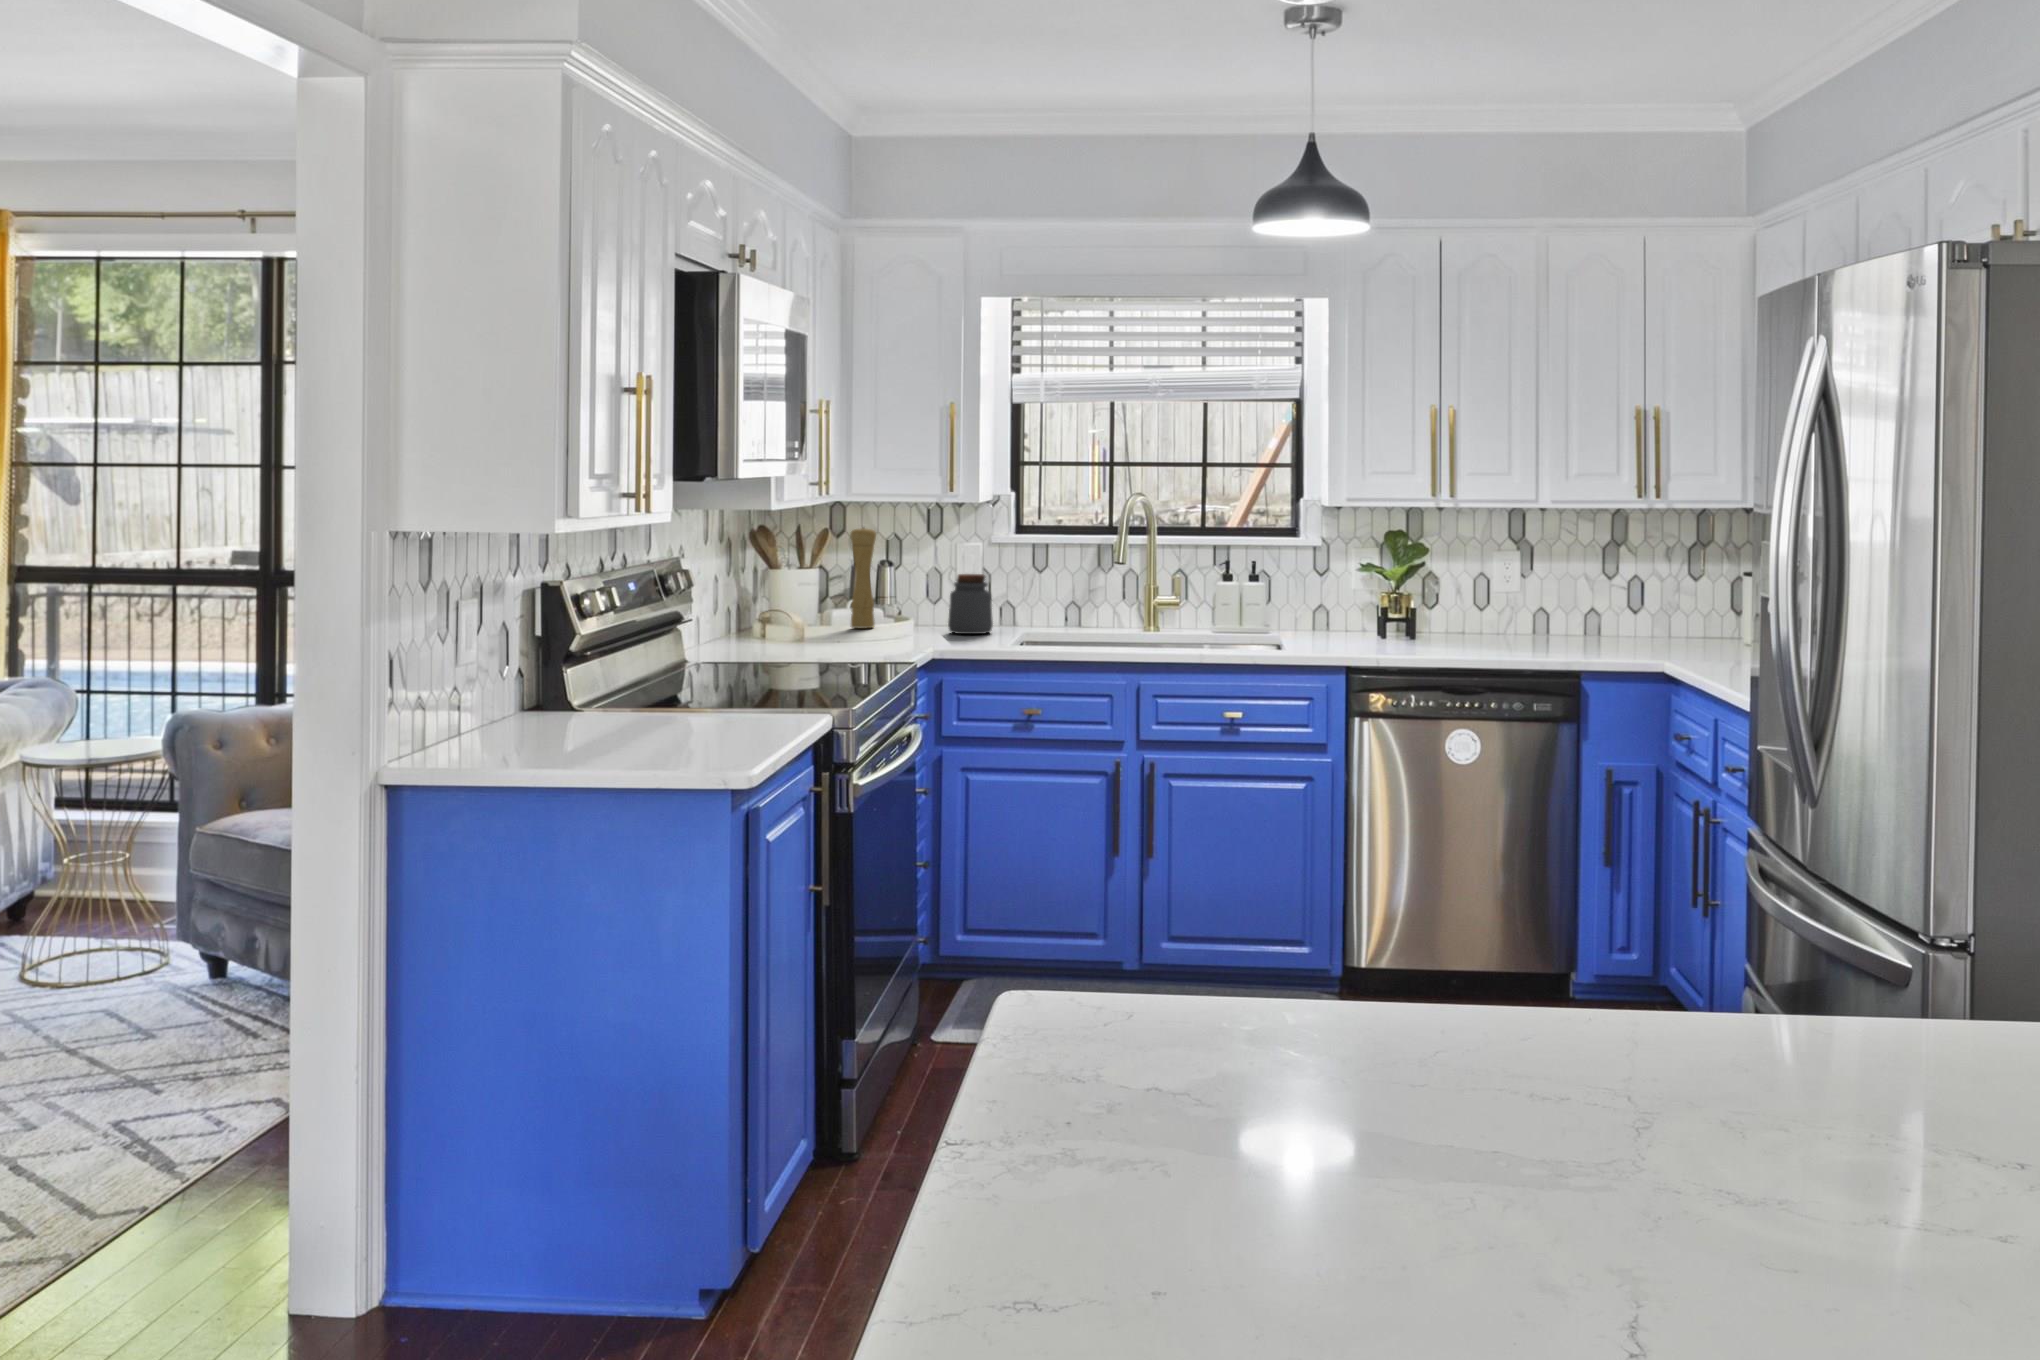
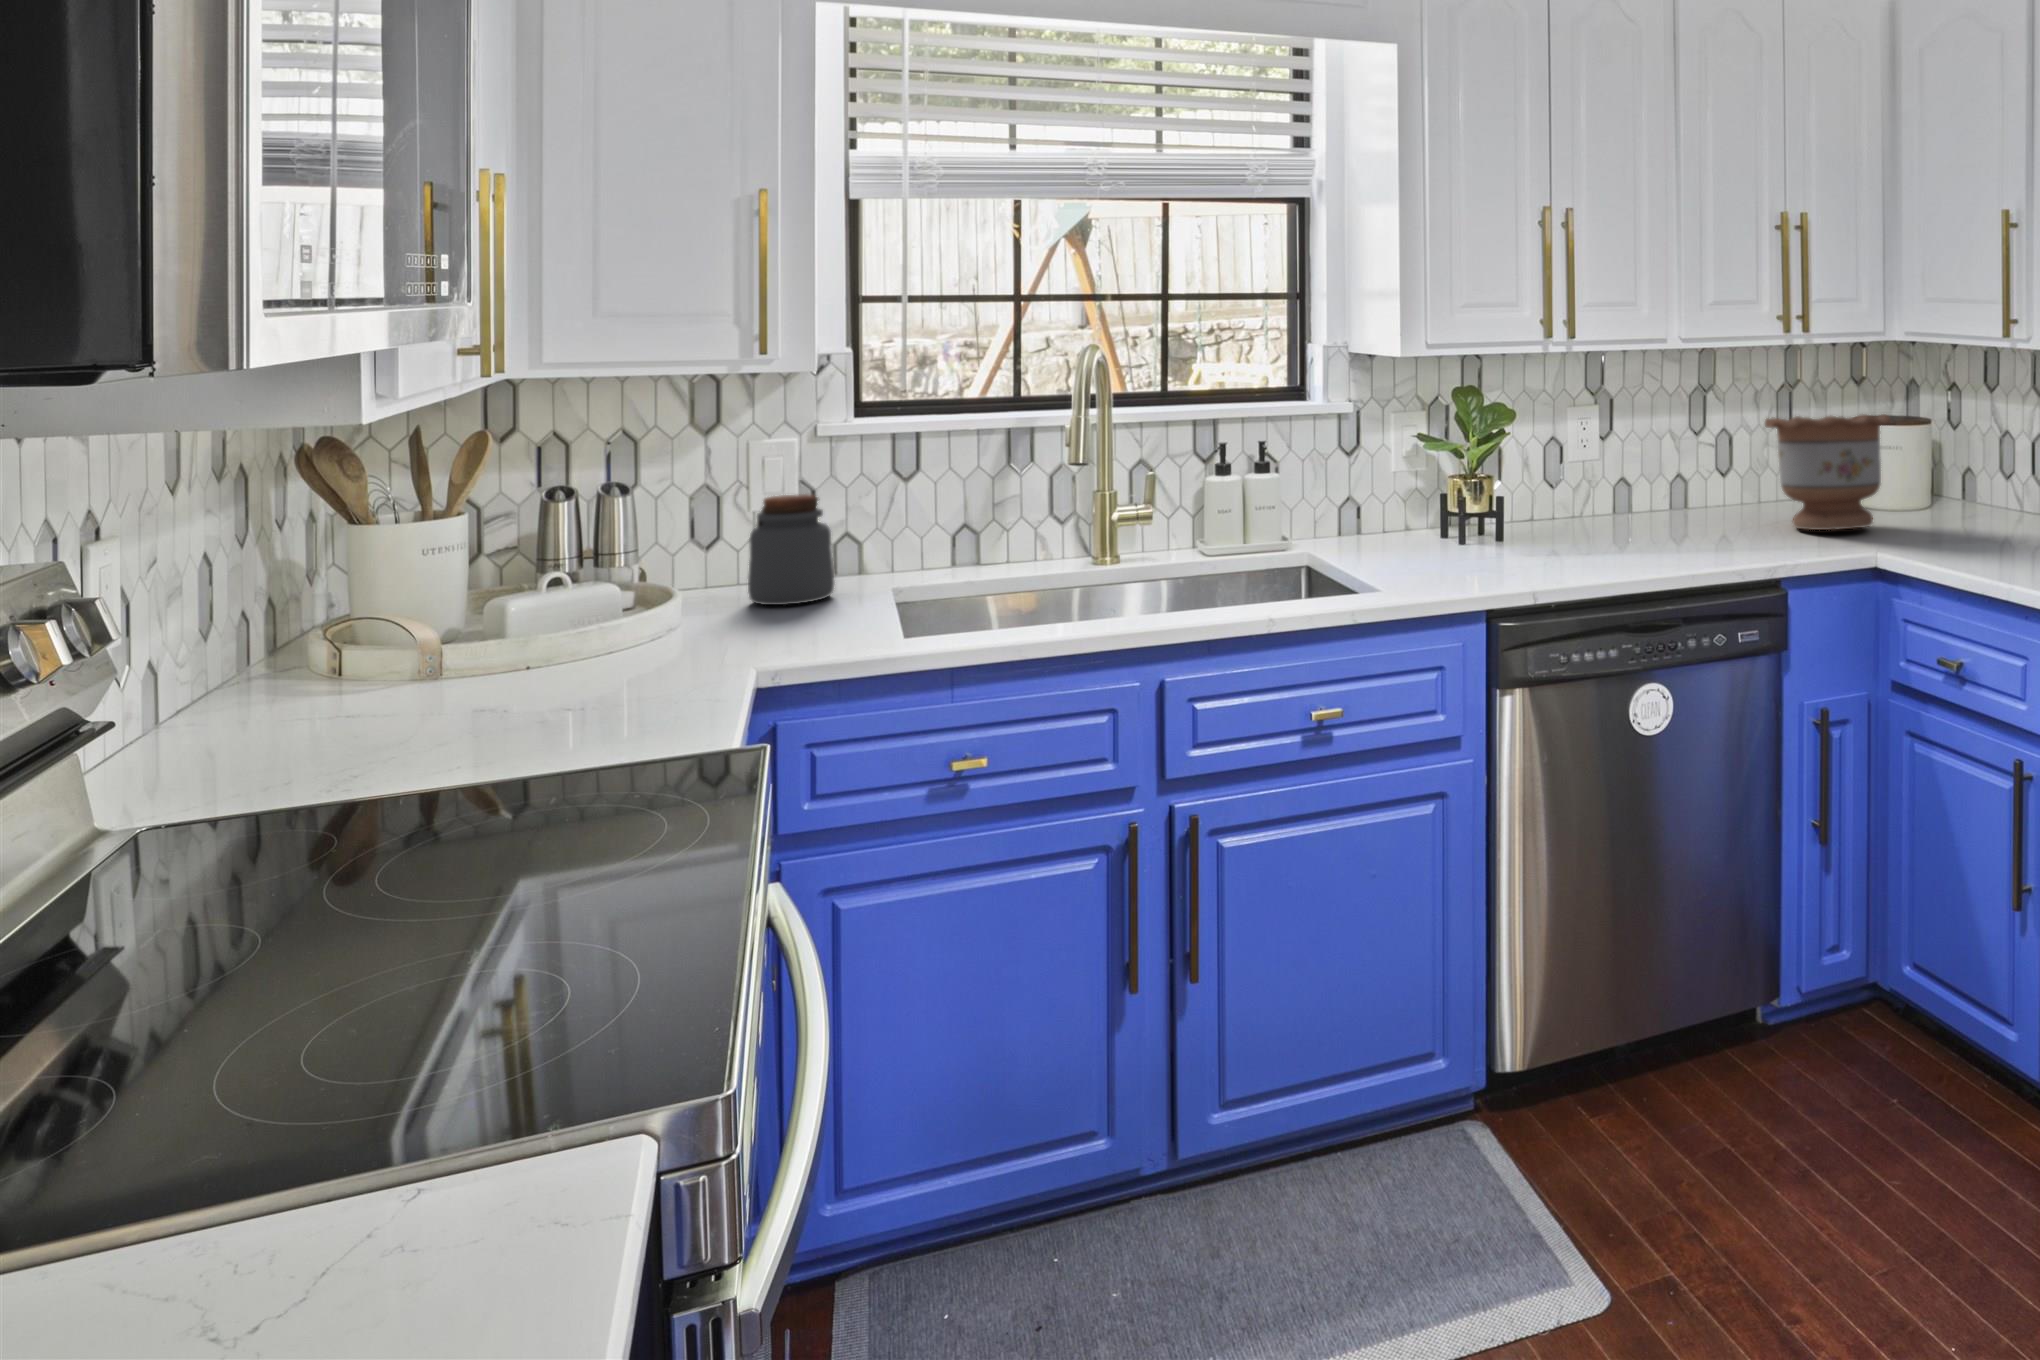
pepper mill: present [850,527,876,628] -> none [540,426,600,621]
flower pot: none [1613,562,1711,647] -> present [1765,414,1891,530]

